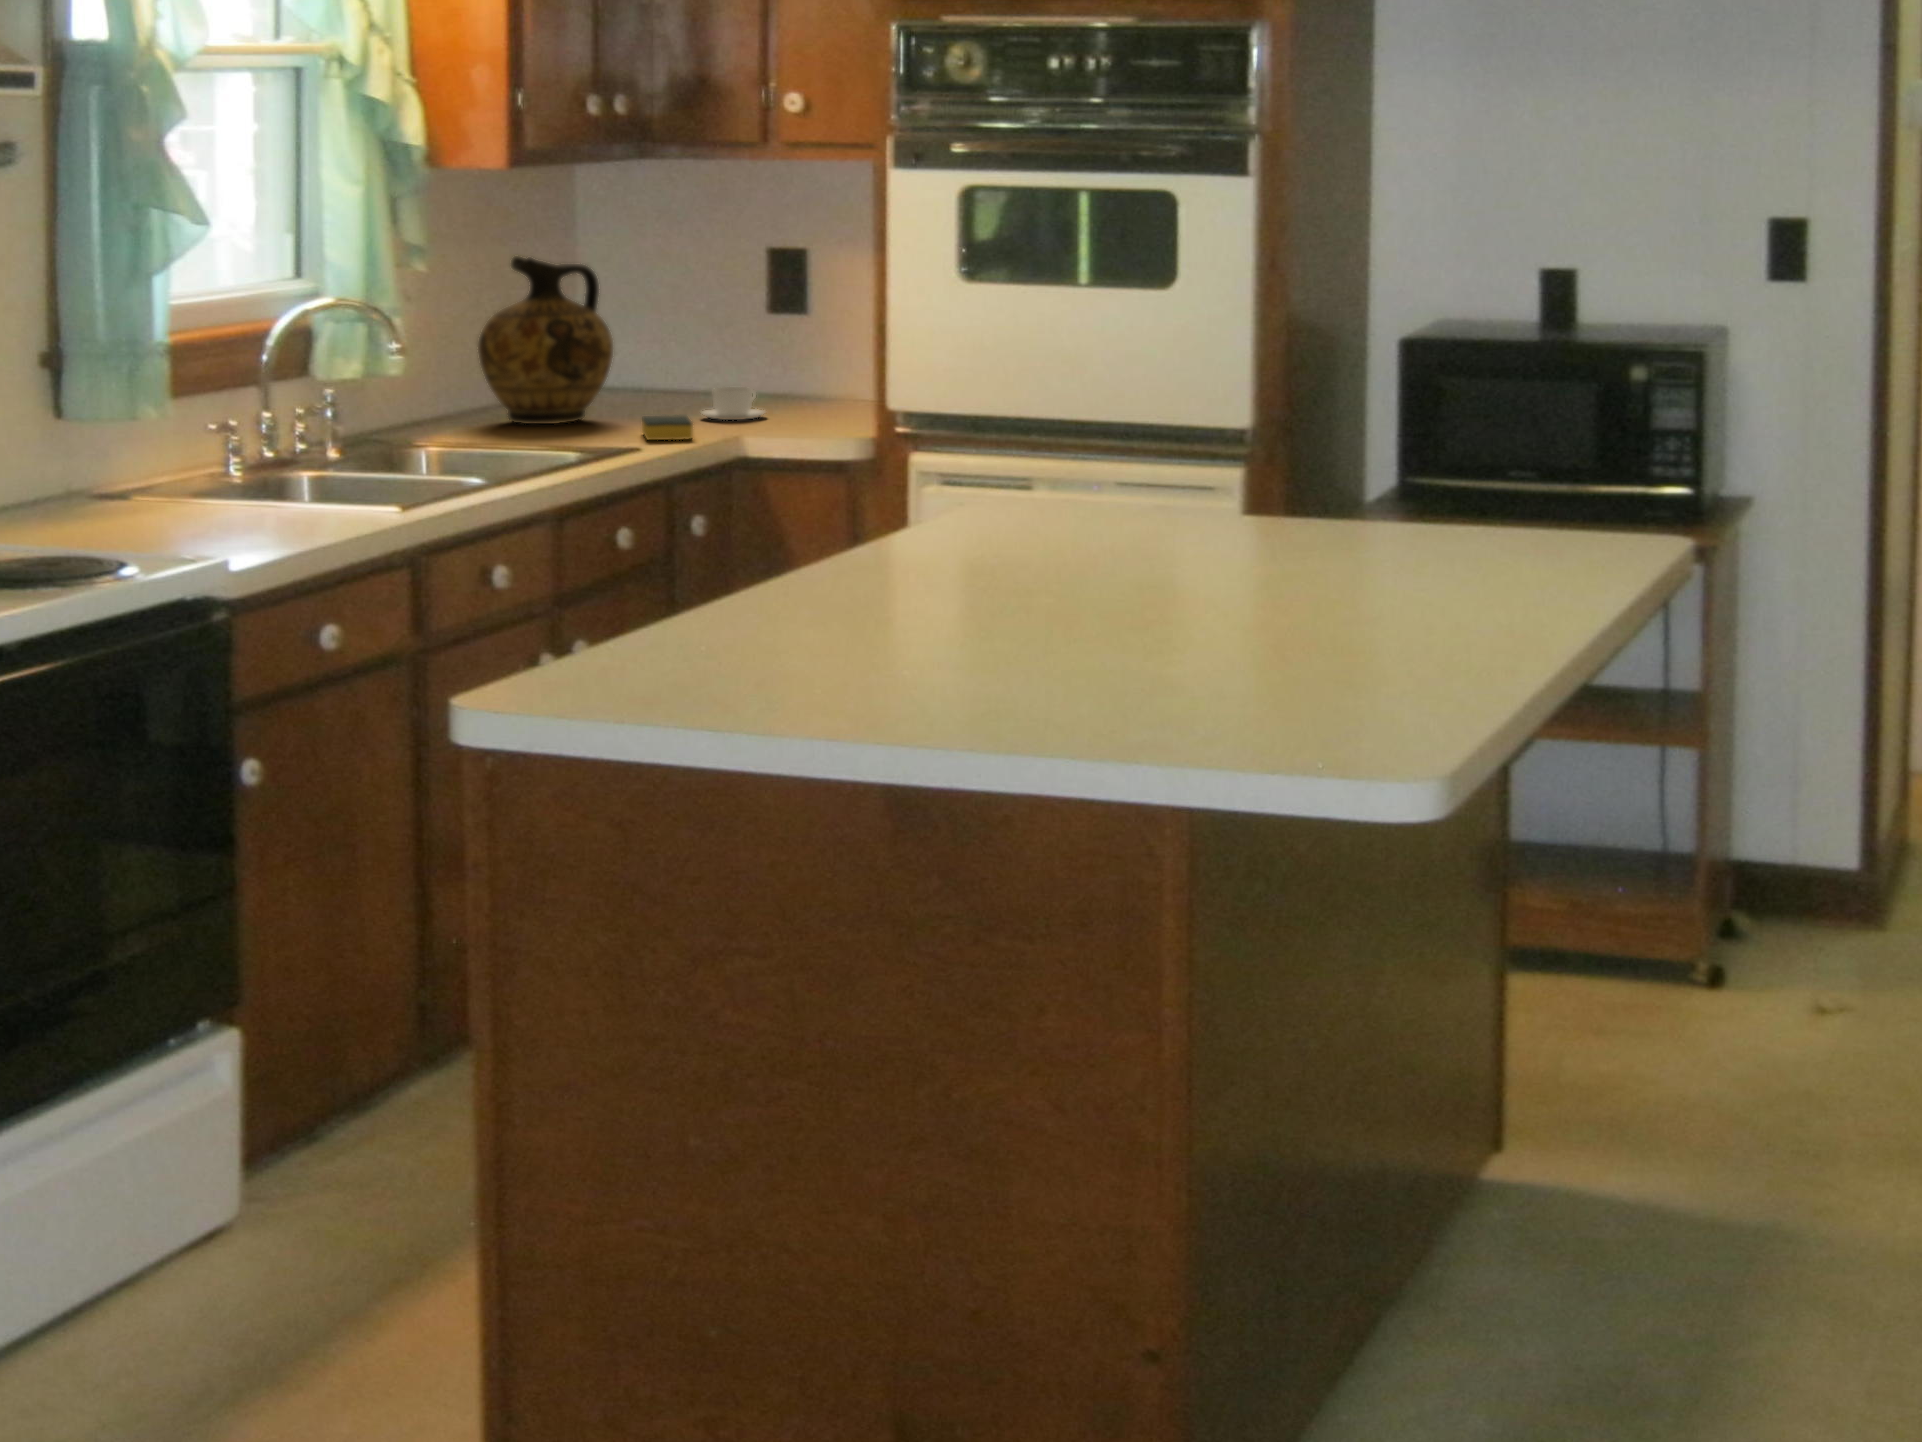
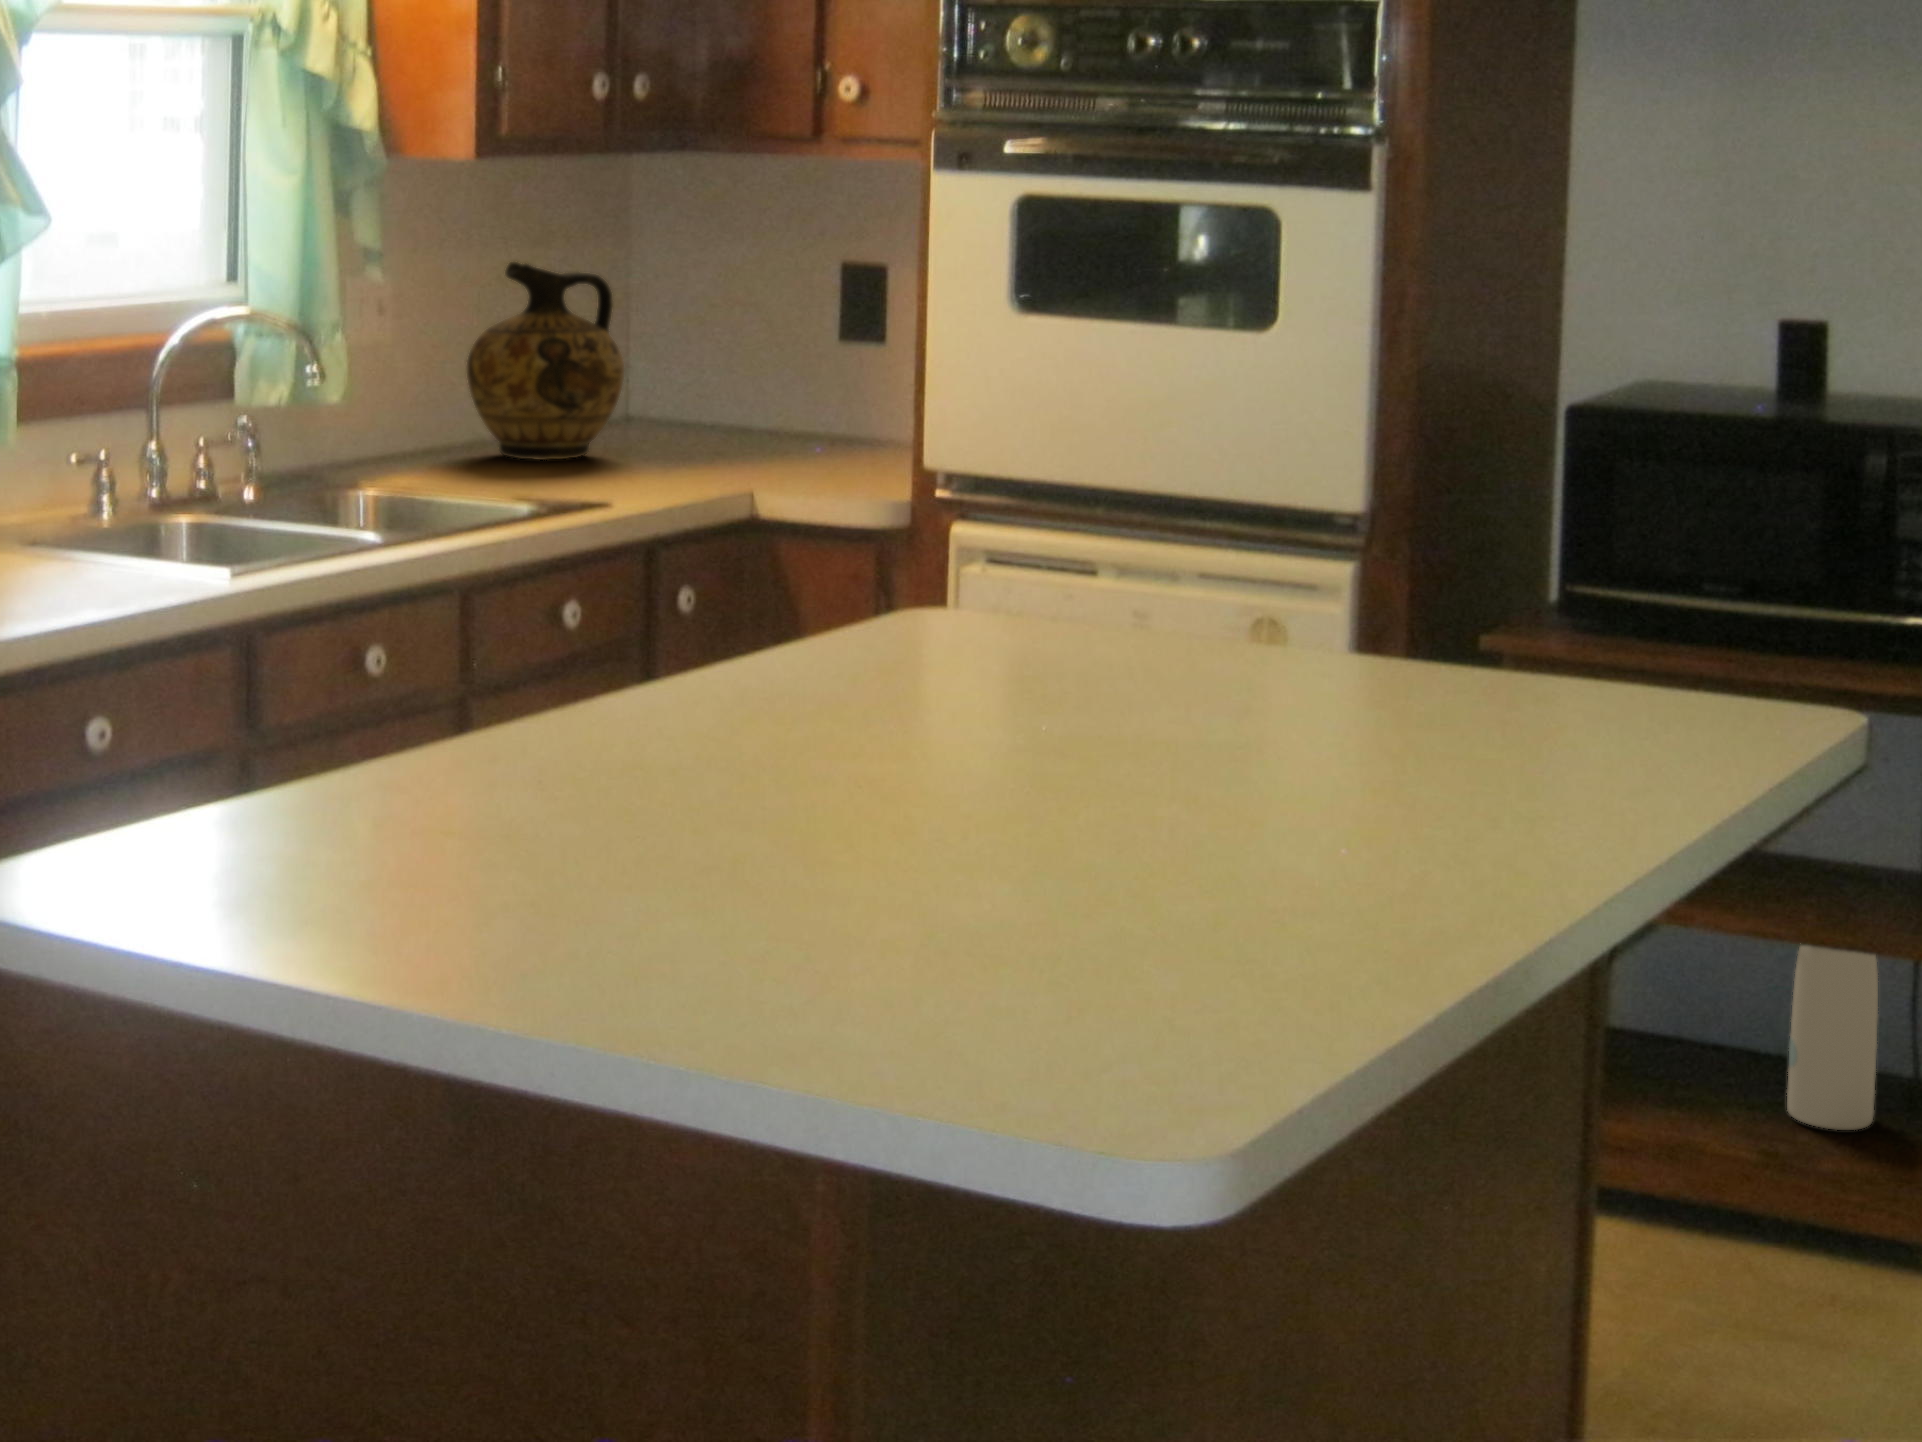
coffee cup: present [703,387,764,420] -> none [722,425,801,464]
sponge: present [642,415,693,440] -> none [632,457,690,489]
thermos bottle: none [1566,715,1639,887] -> present [1787,946,1878,1130]

